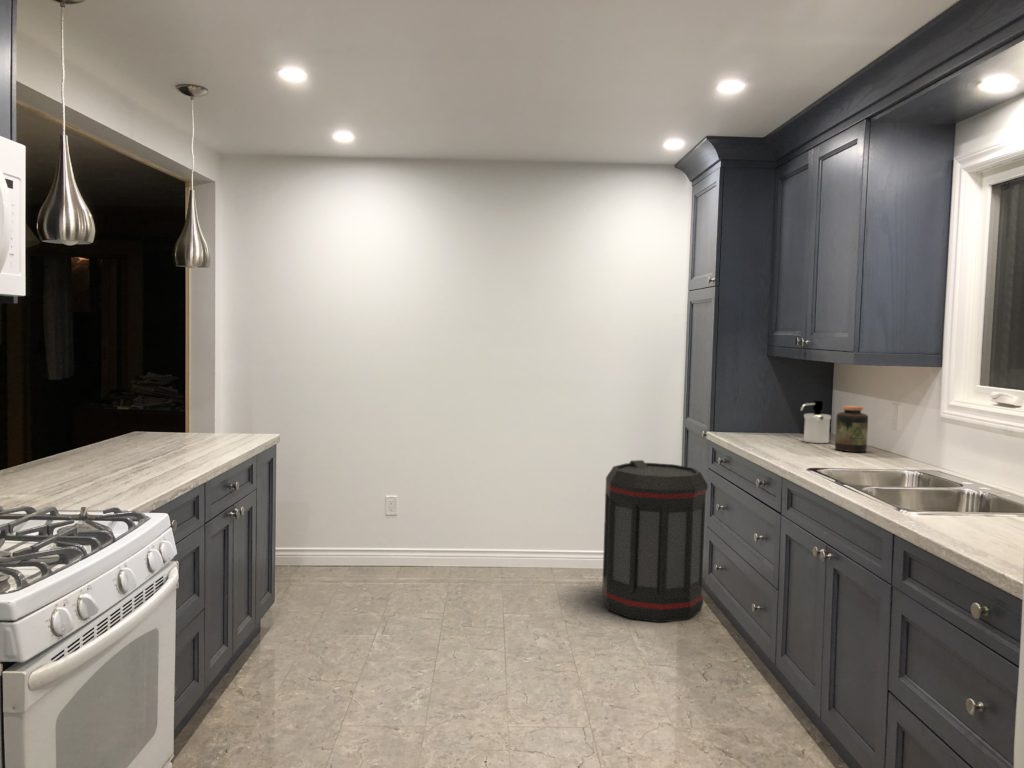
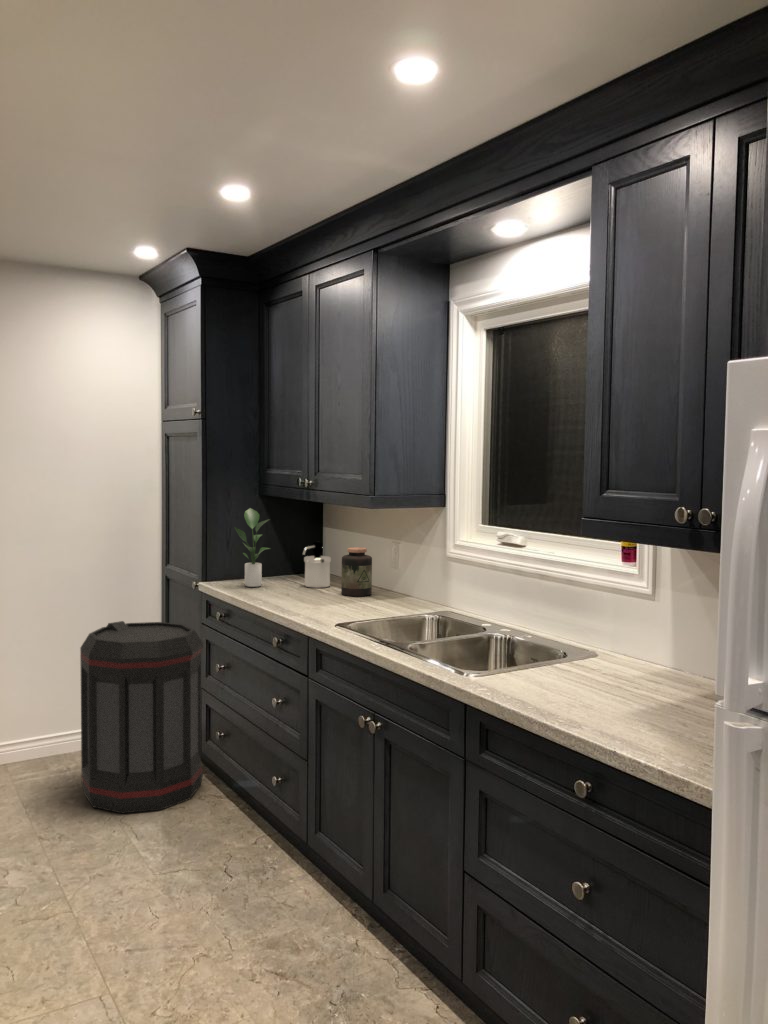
potted plant: none [738,367,772,438] -> present [234,508,270,587]

